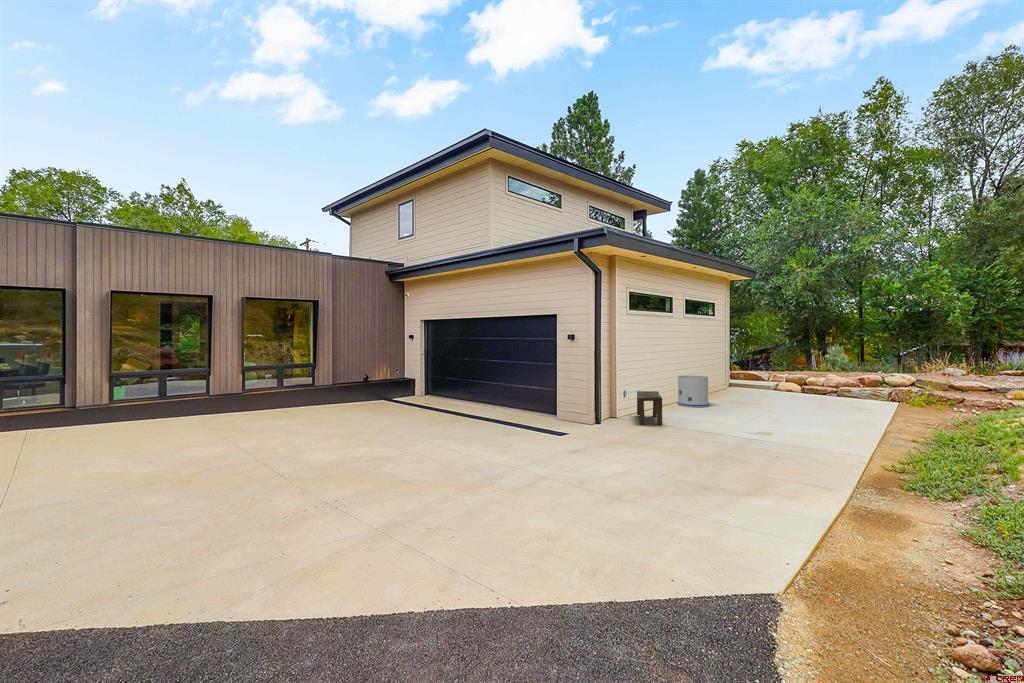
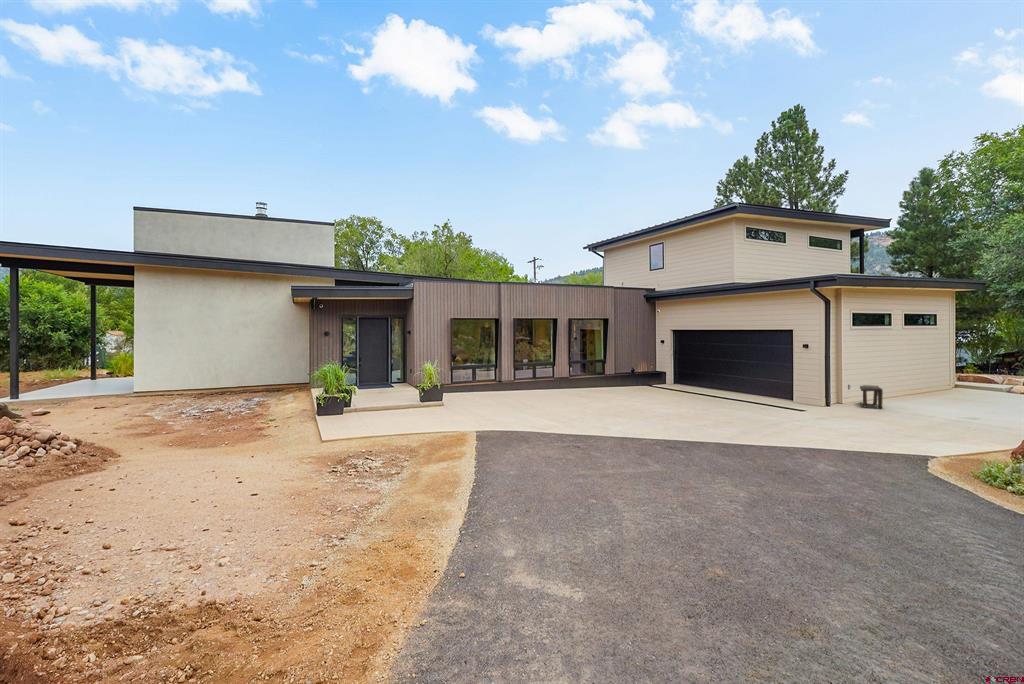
trash can: present [677,376,709,407] -> none [896,376,927,401]

